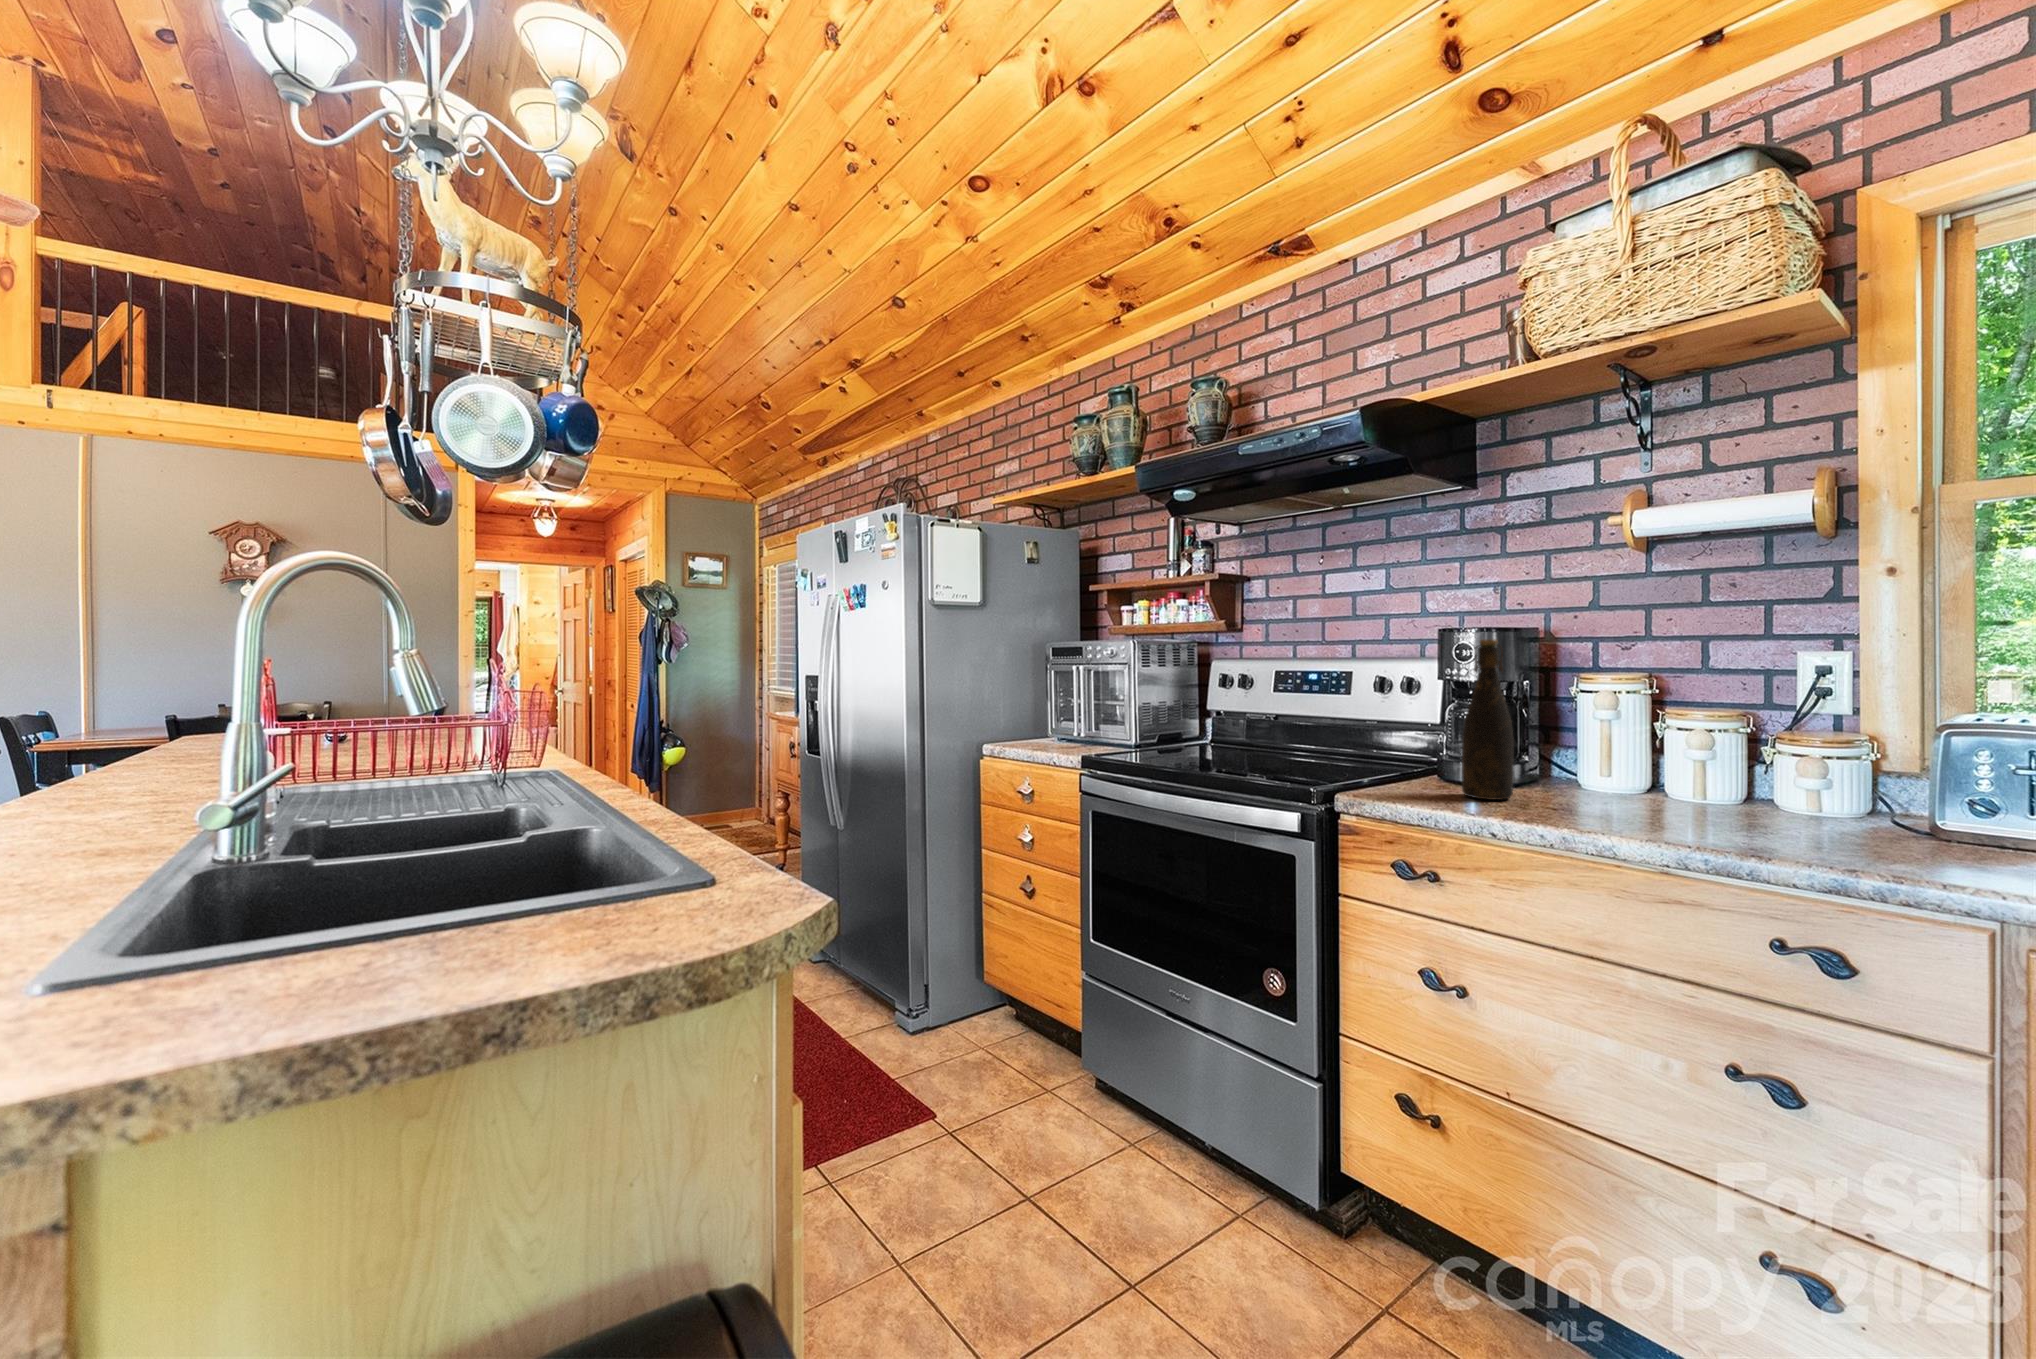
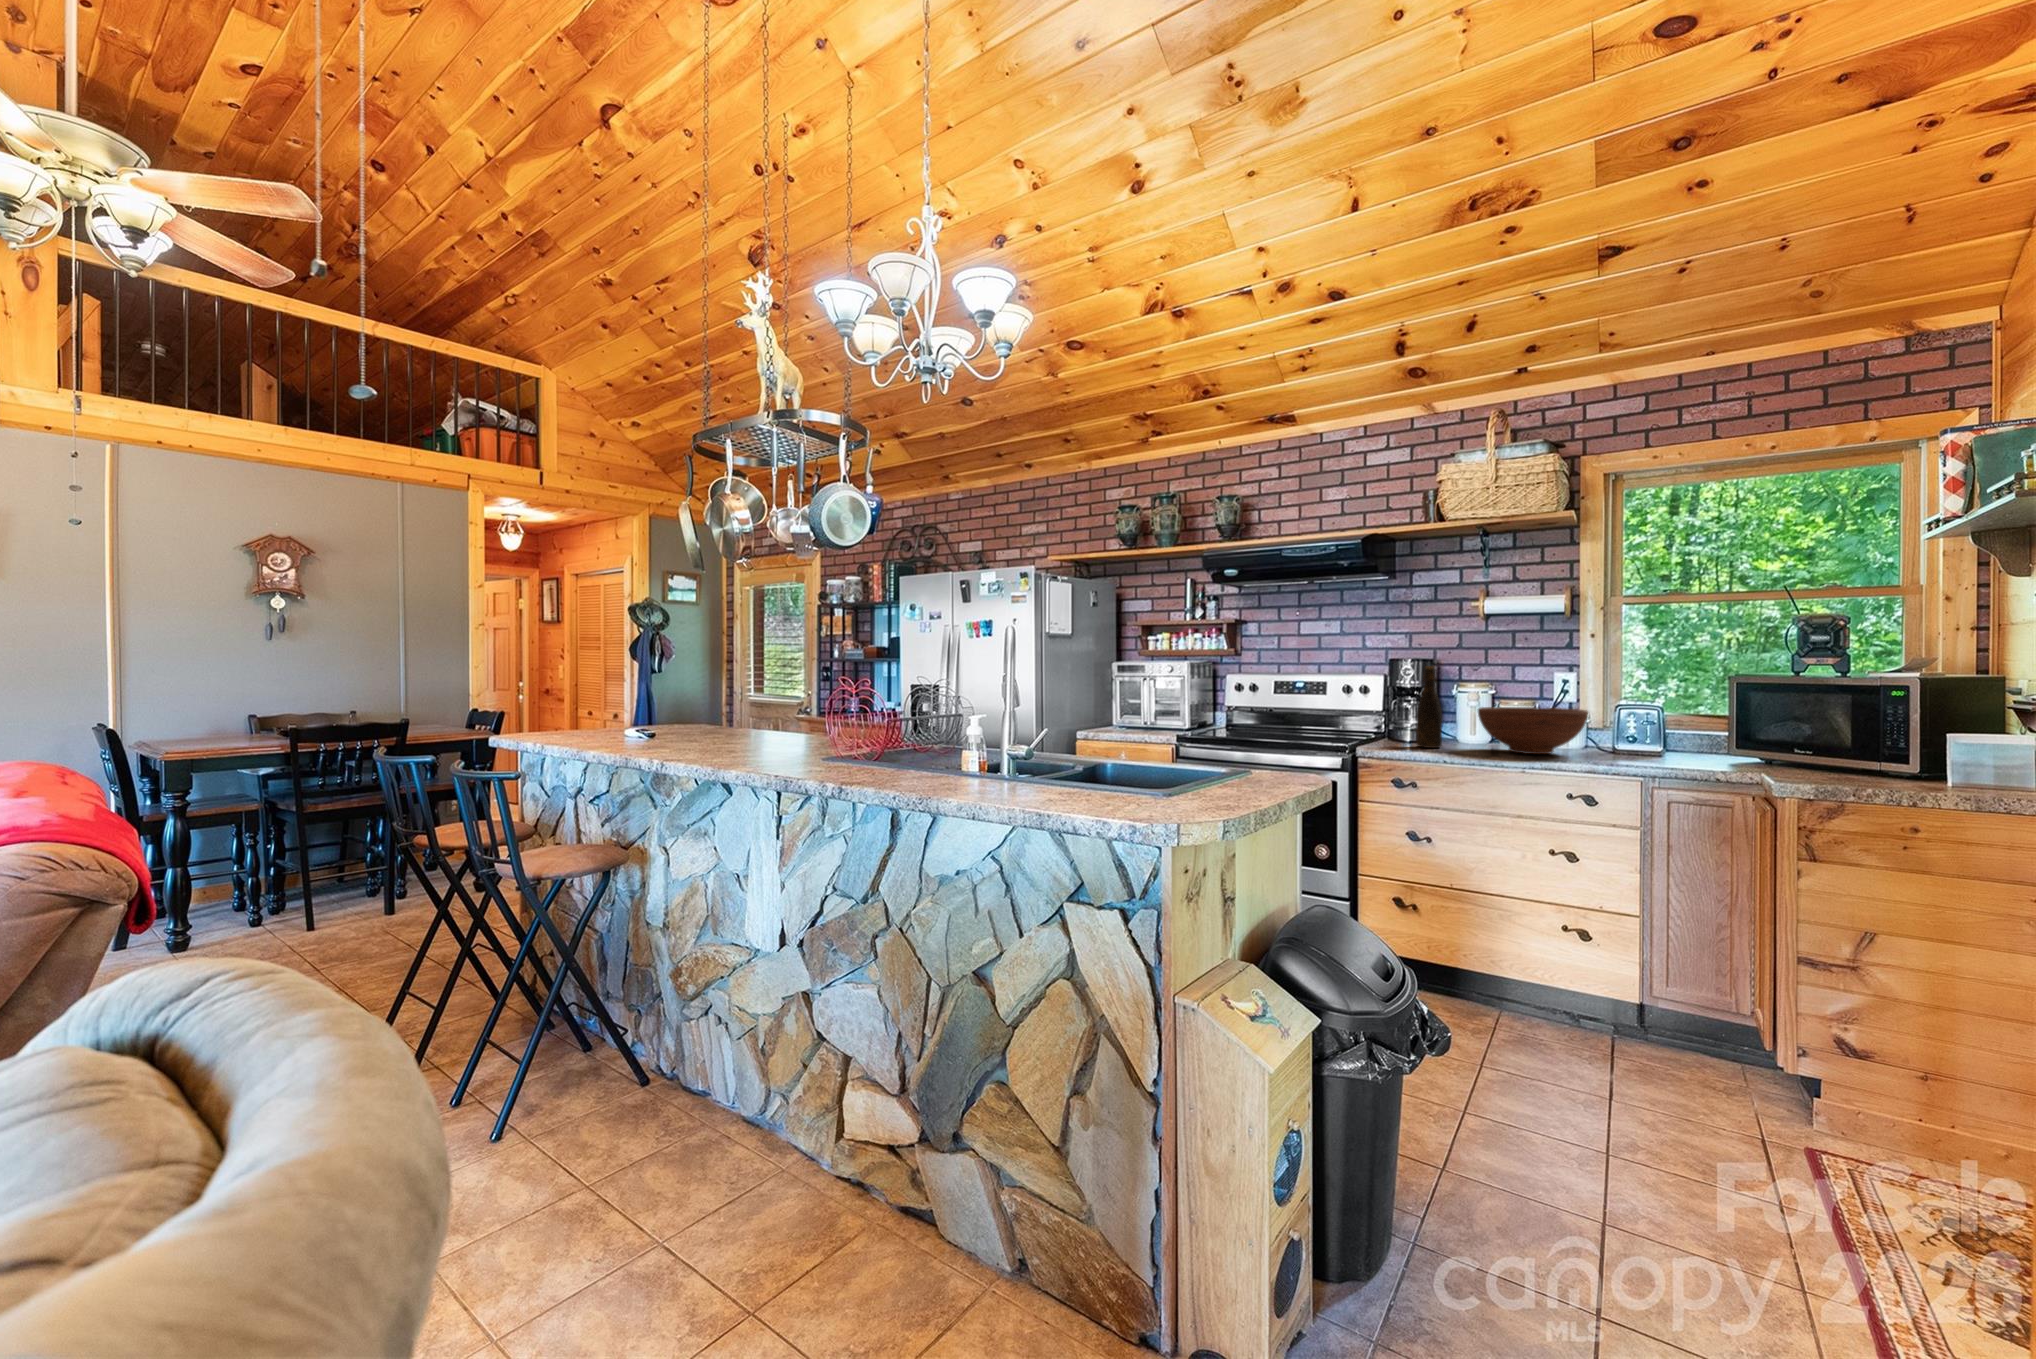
fruit bowl: none [1578,722,1843,829] -> present [1478,707,1588,754]

